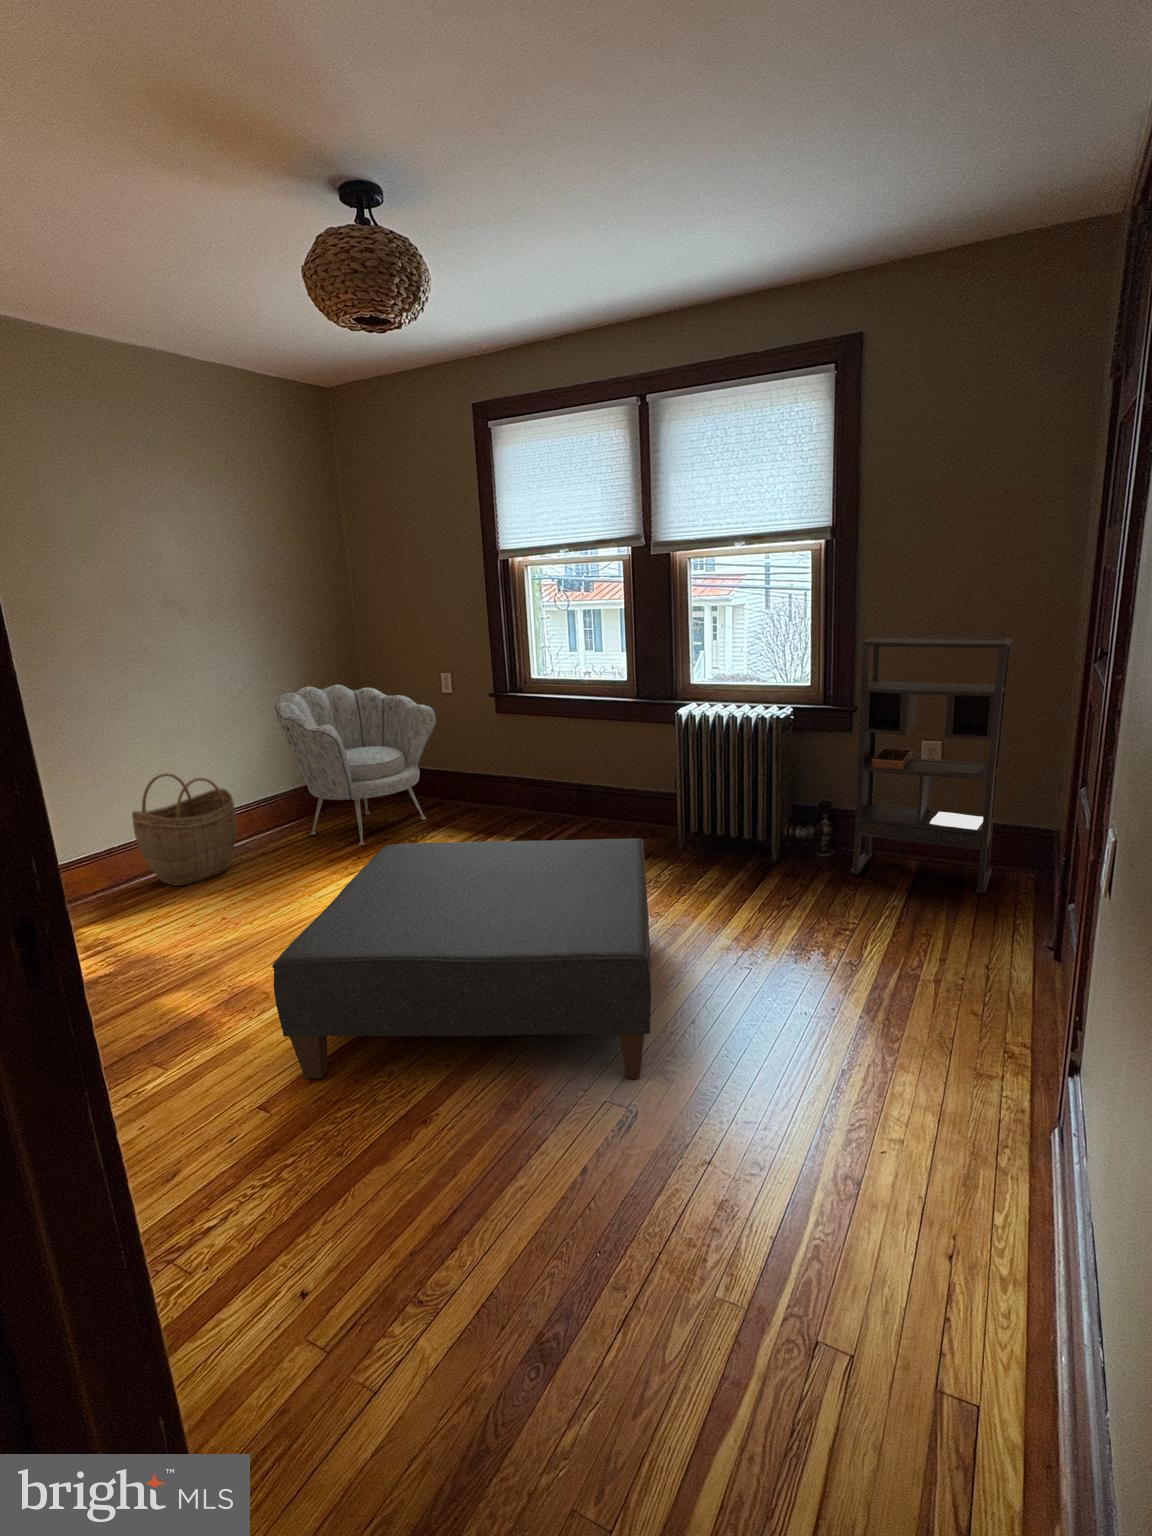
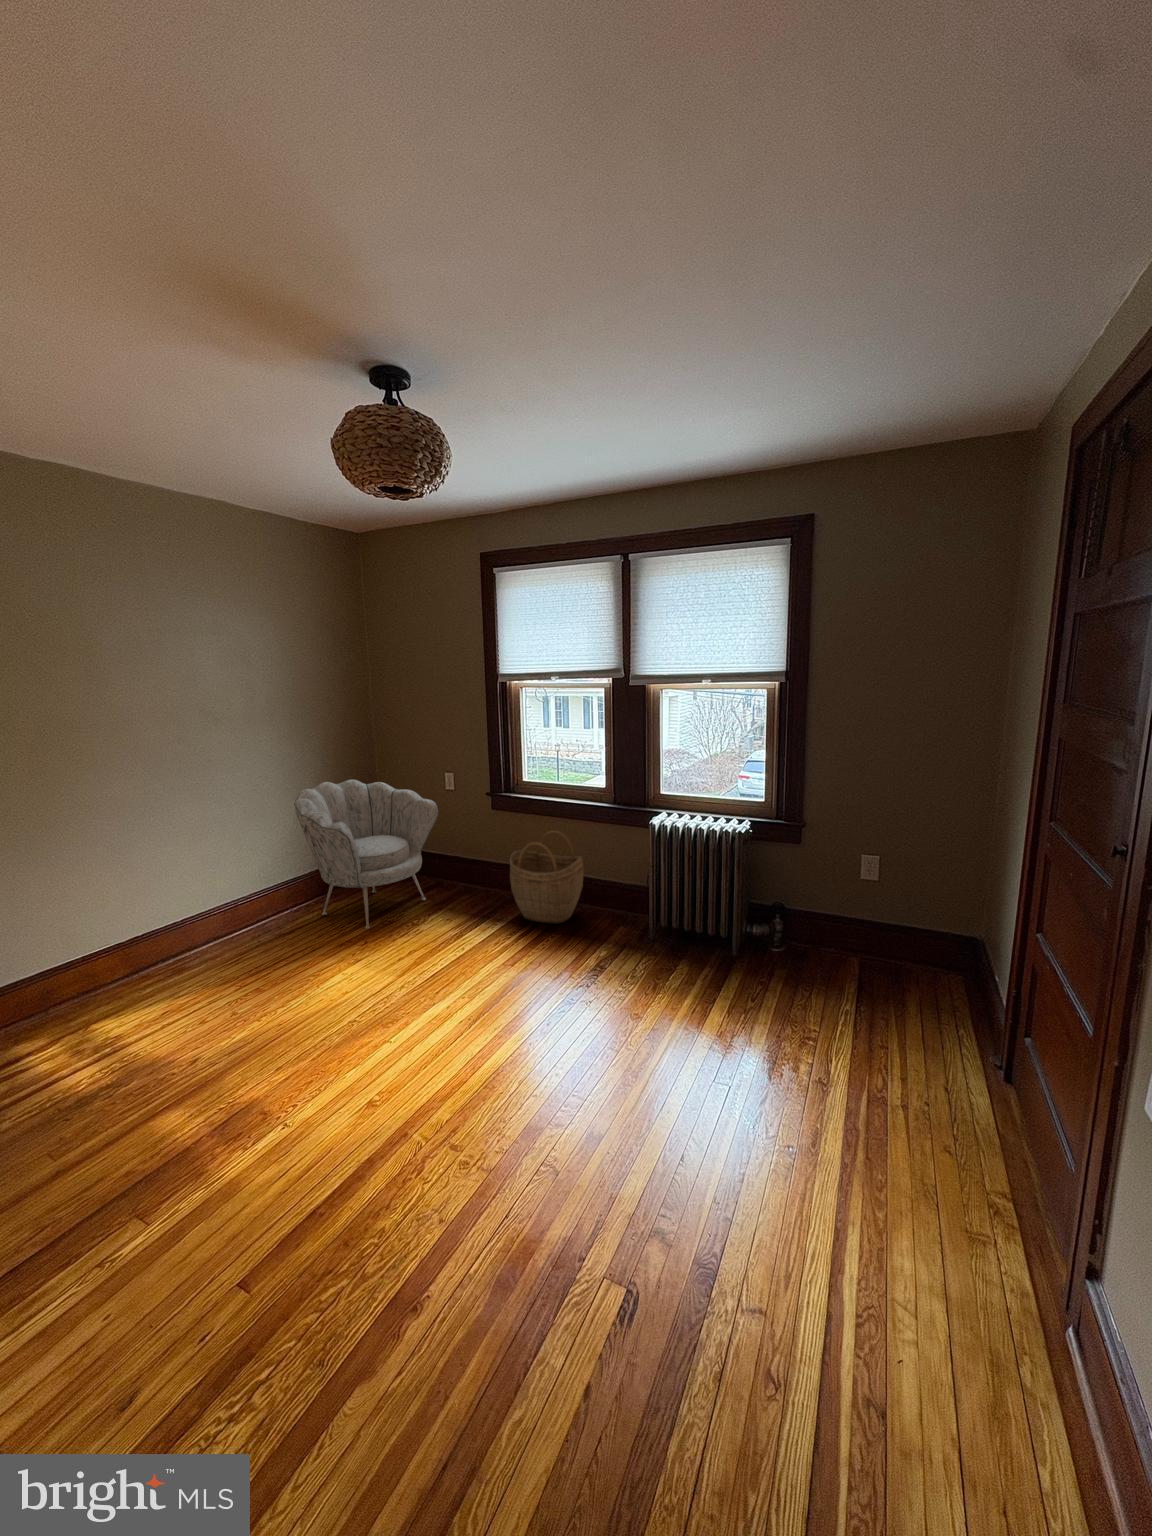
bookshelf: present [850,637,1012,894] -> none [806,764,949,1000]
woven basket: present [132,773,237,886] -> present [510,831,583,924]
ottoman: present [272,838,651,1079] -> none [263,953,650,1244]

